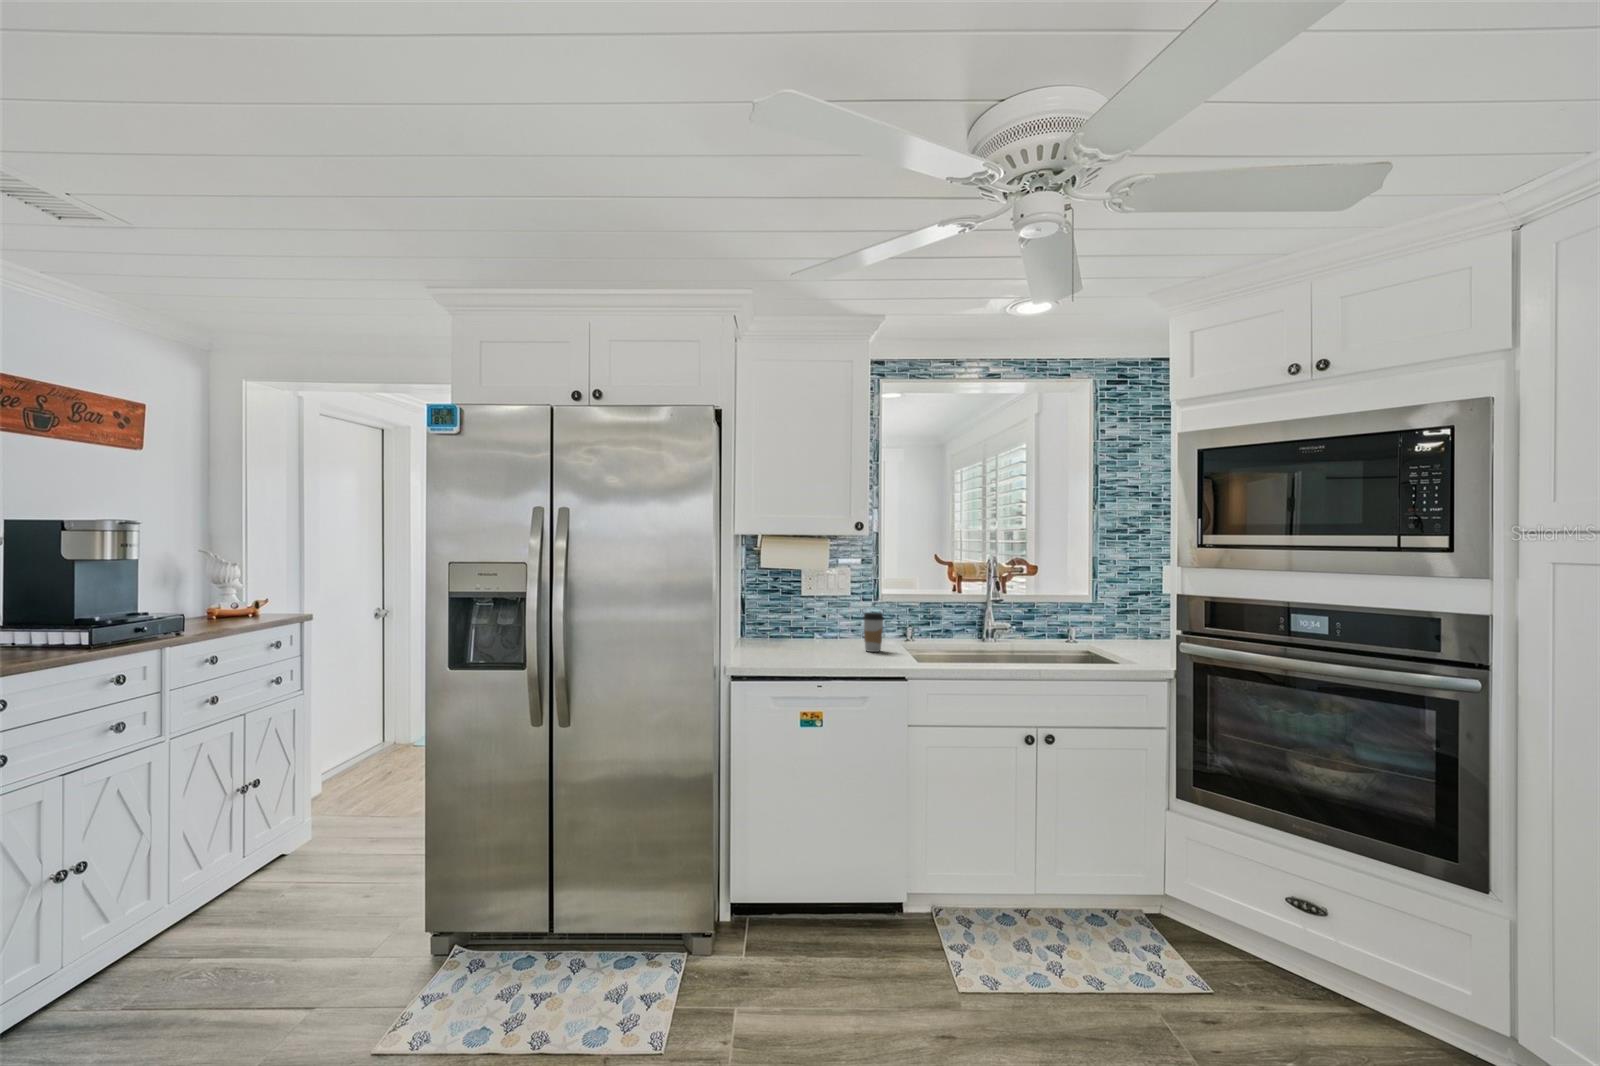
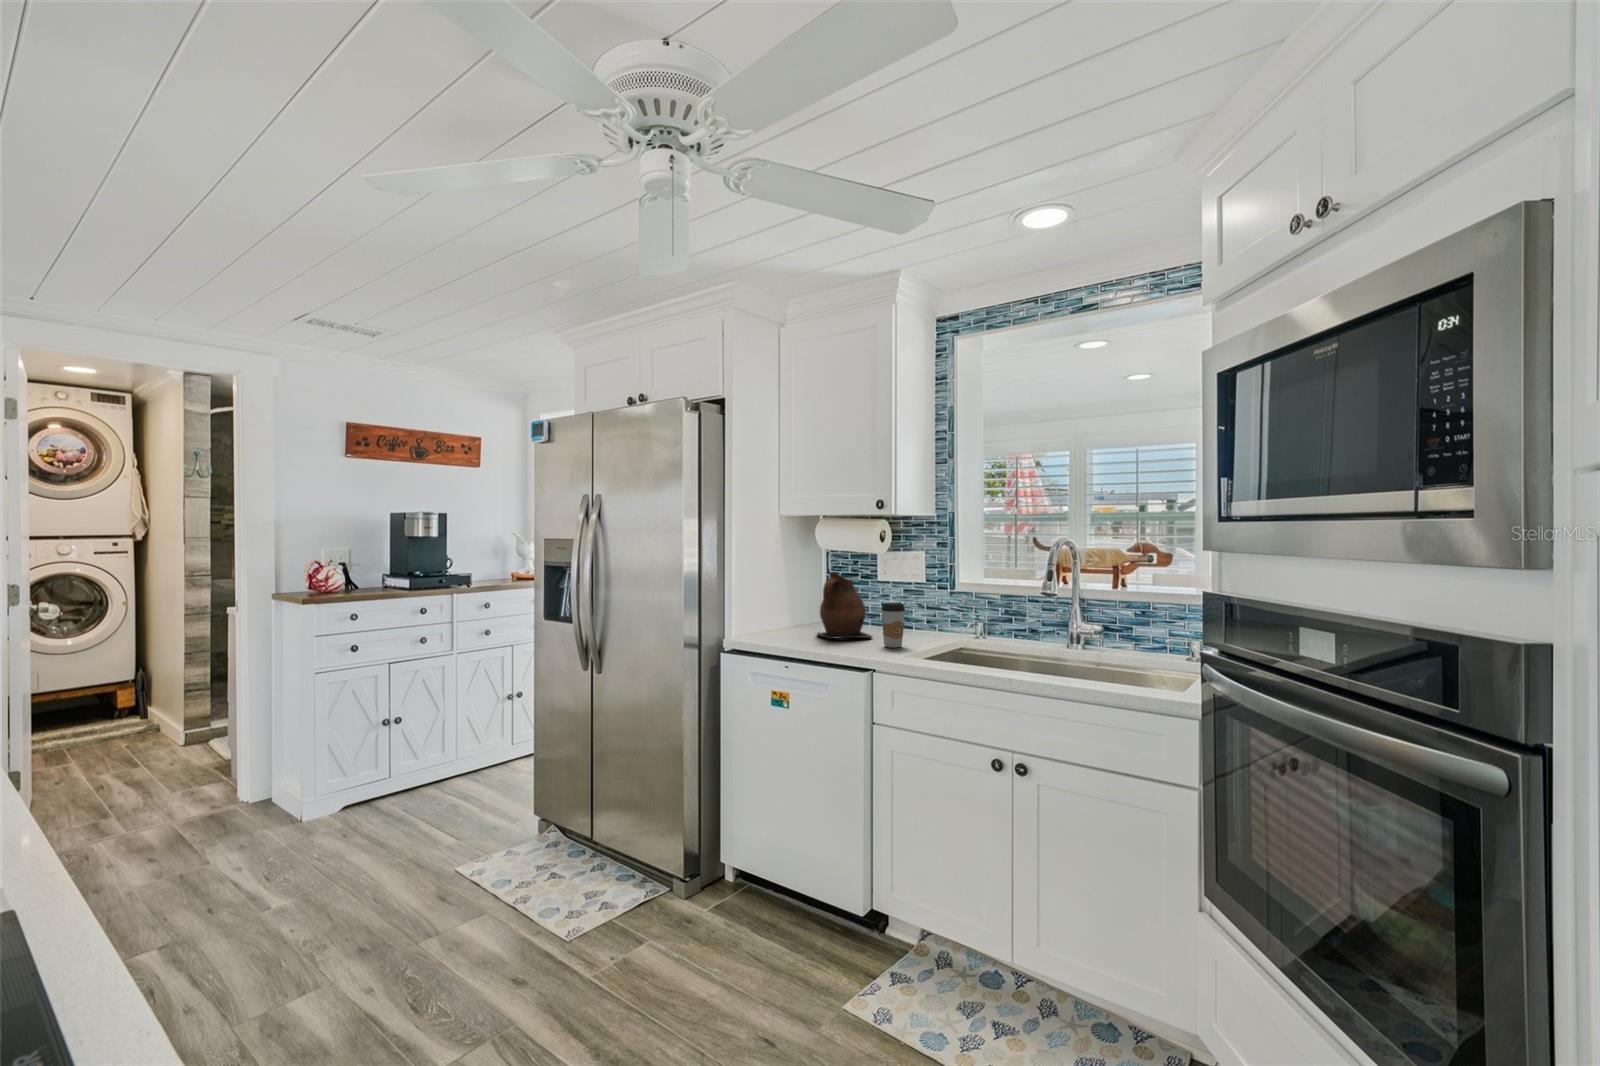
ceramic pitcher: none [779,587,836,649] -> present [817,572,871,639]

